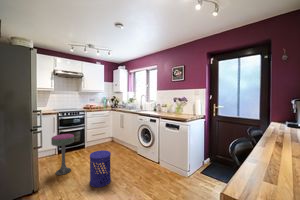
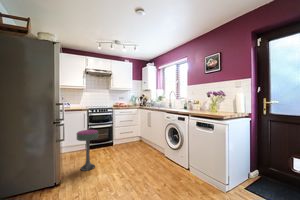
waste bin: present [90,150,111,187] -> none [109,149,131,190]

